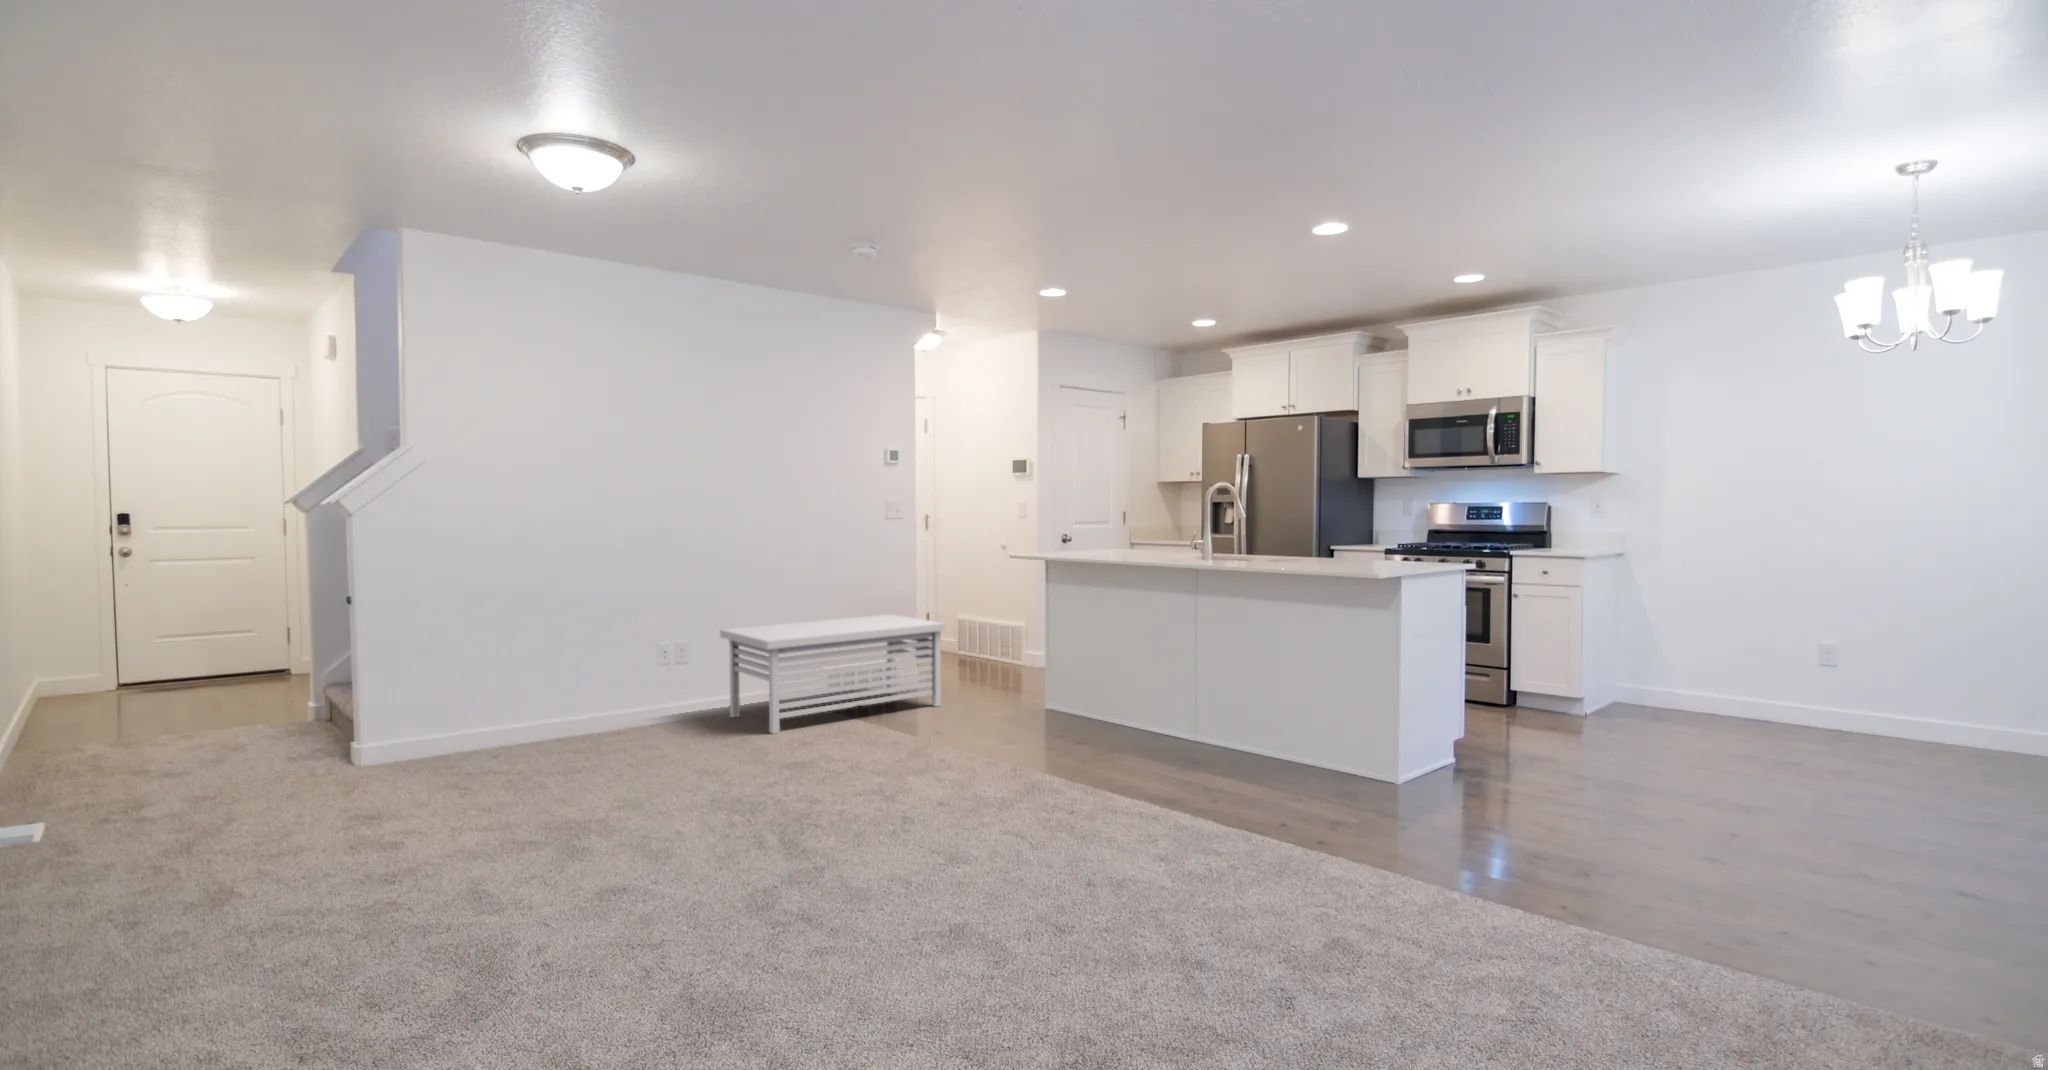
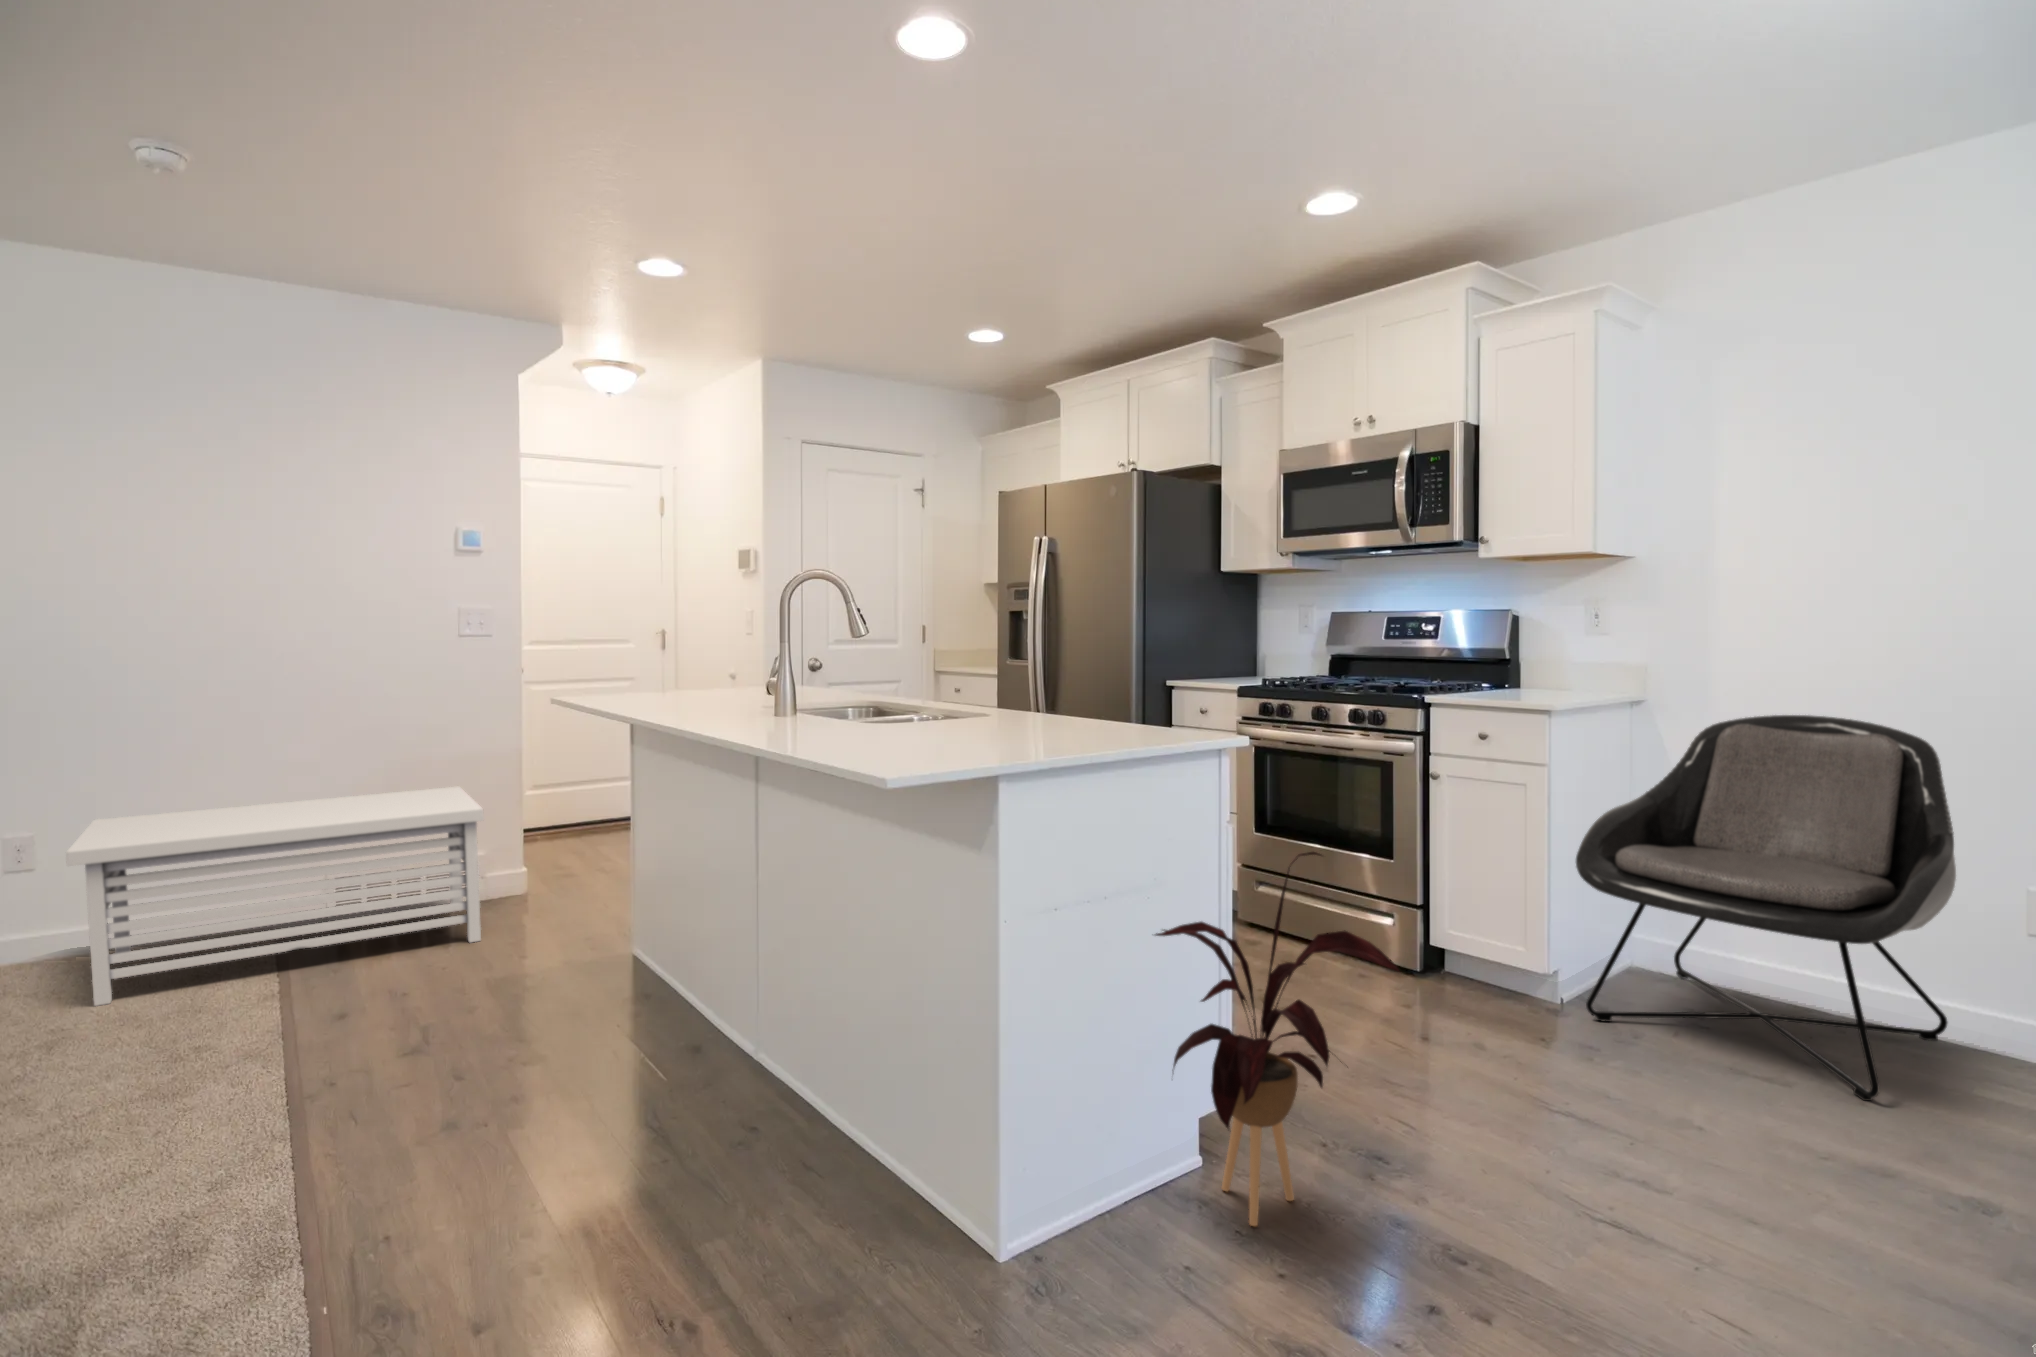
lounge chair: none [1609,559,1802,744] -> present [1576,715,1956,1101]
house plant: none [1453,610,1586,782] -> present [1155,852,1399,1226]

